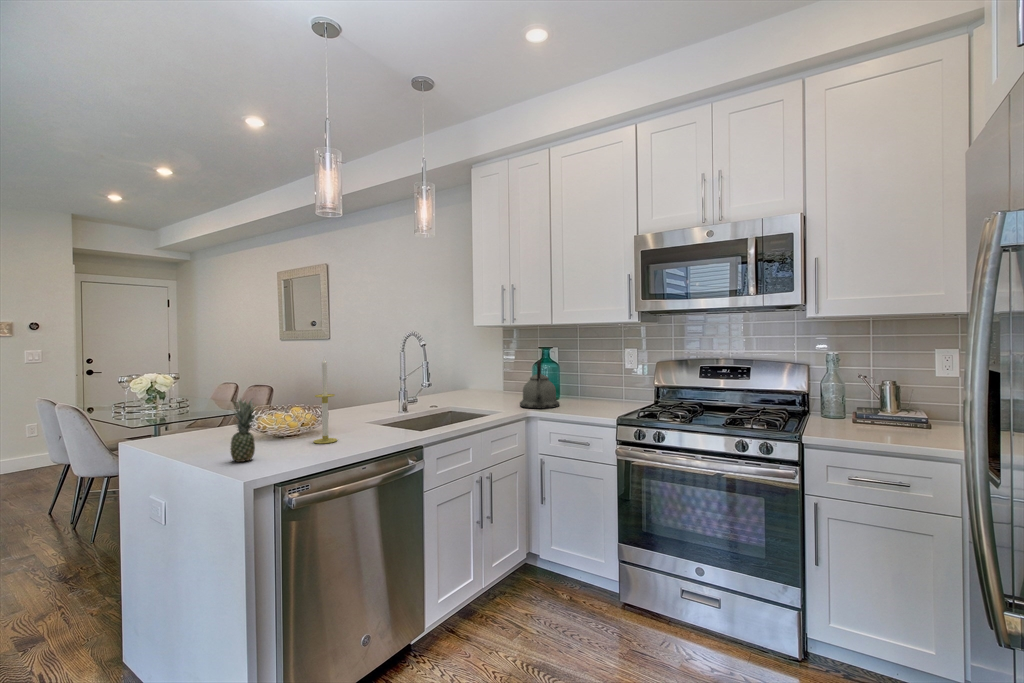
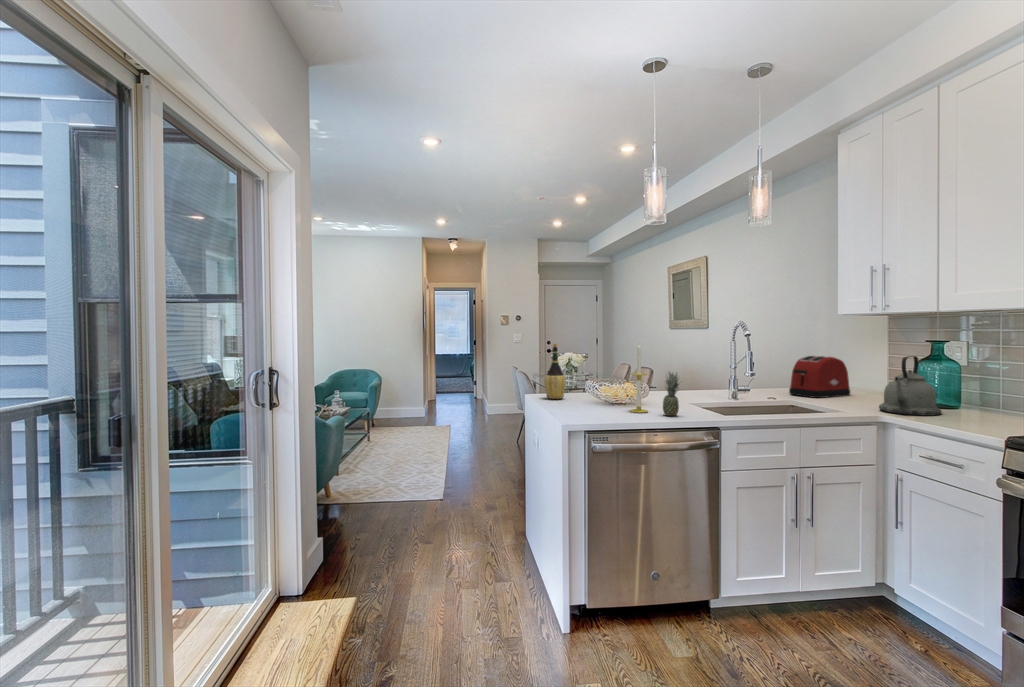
wine bottle: none [165,362,204,442] -> present [544,344,566,399]
toaster: none [439,363,483,402] -> present [789,356,850,398]
fruit: present [230,400,255,462] -> present [663,372,679,416]

